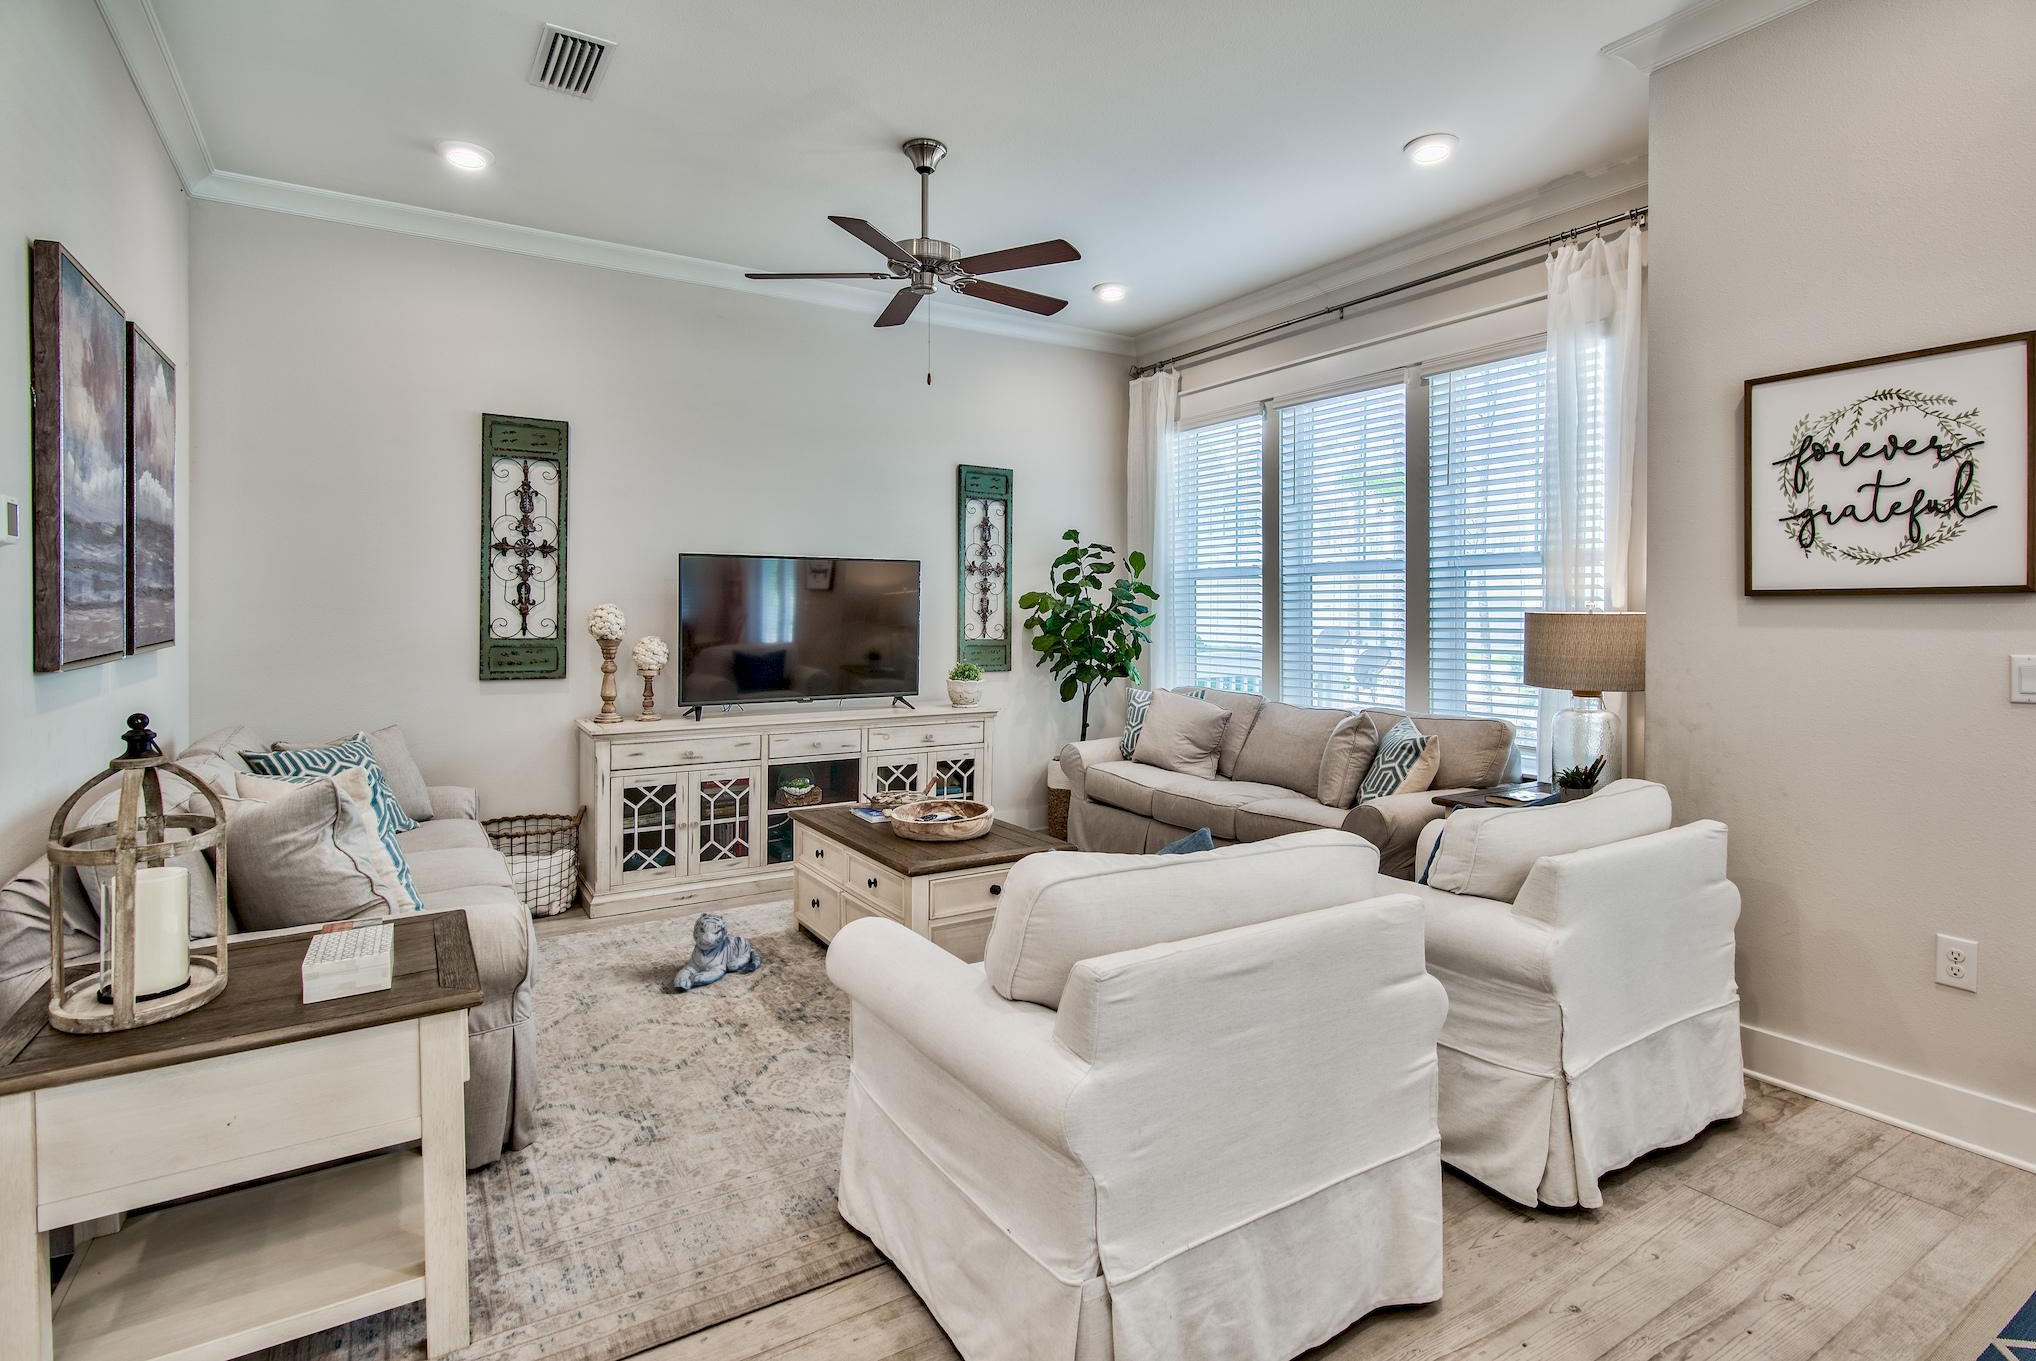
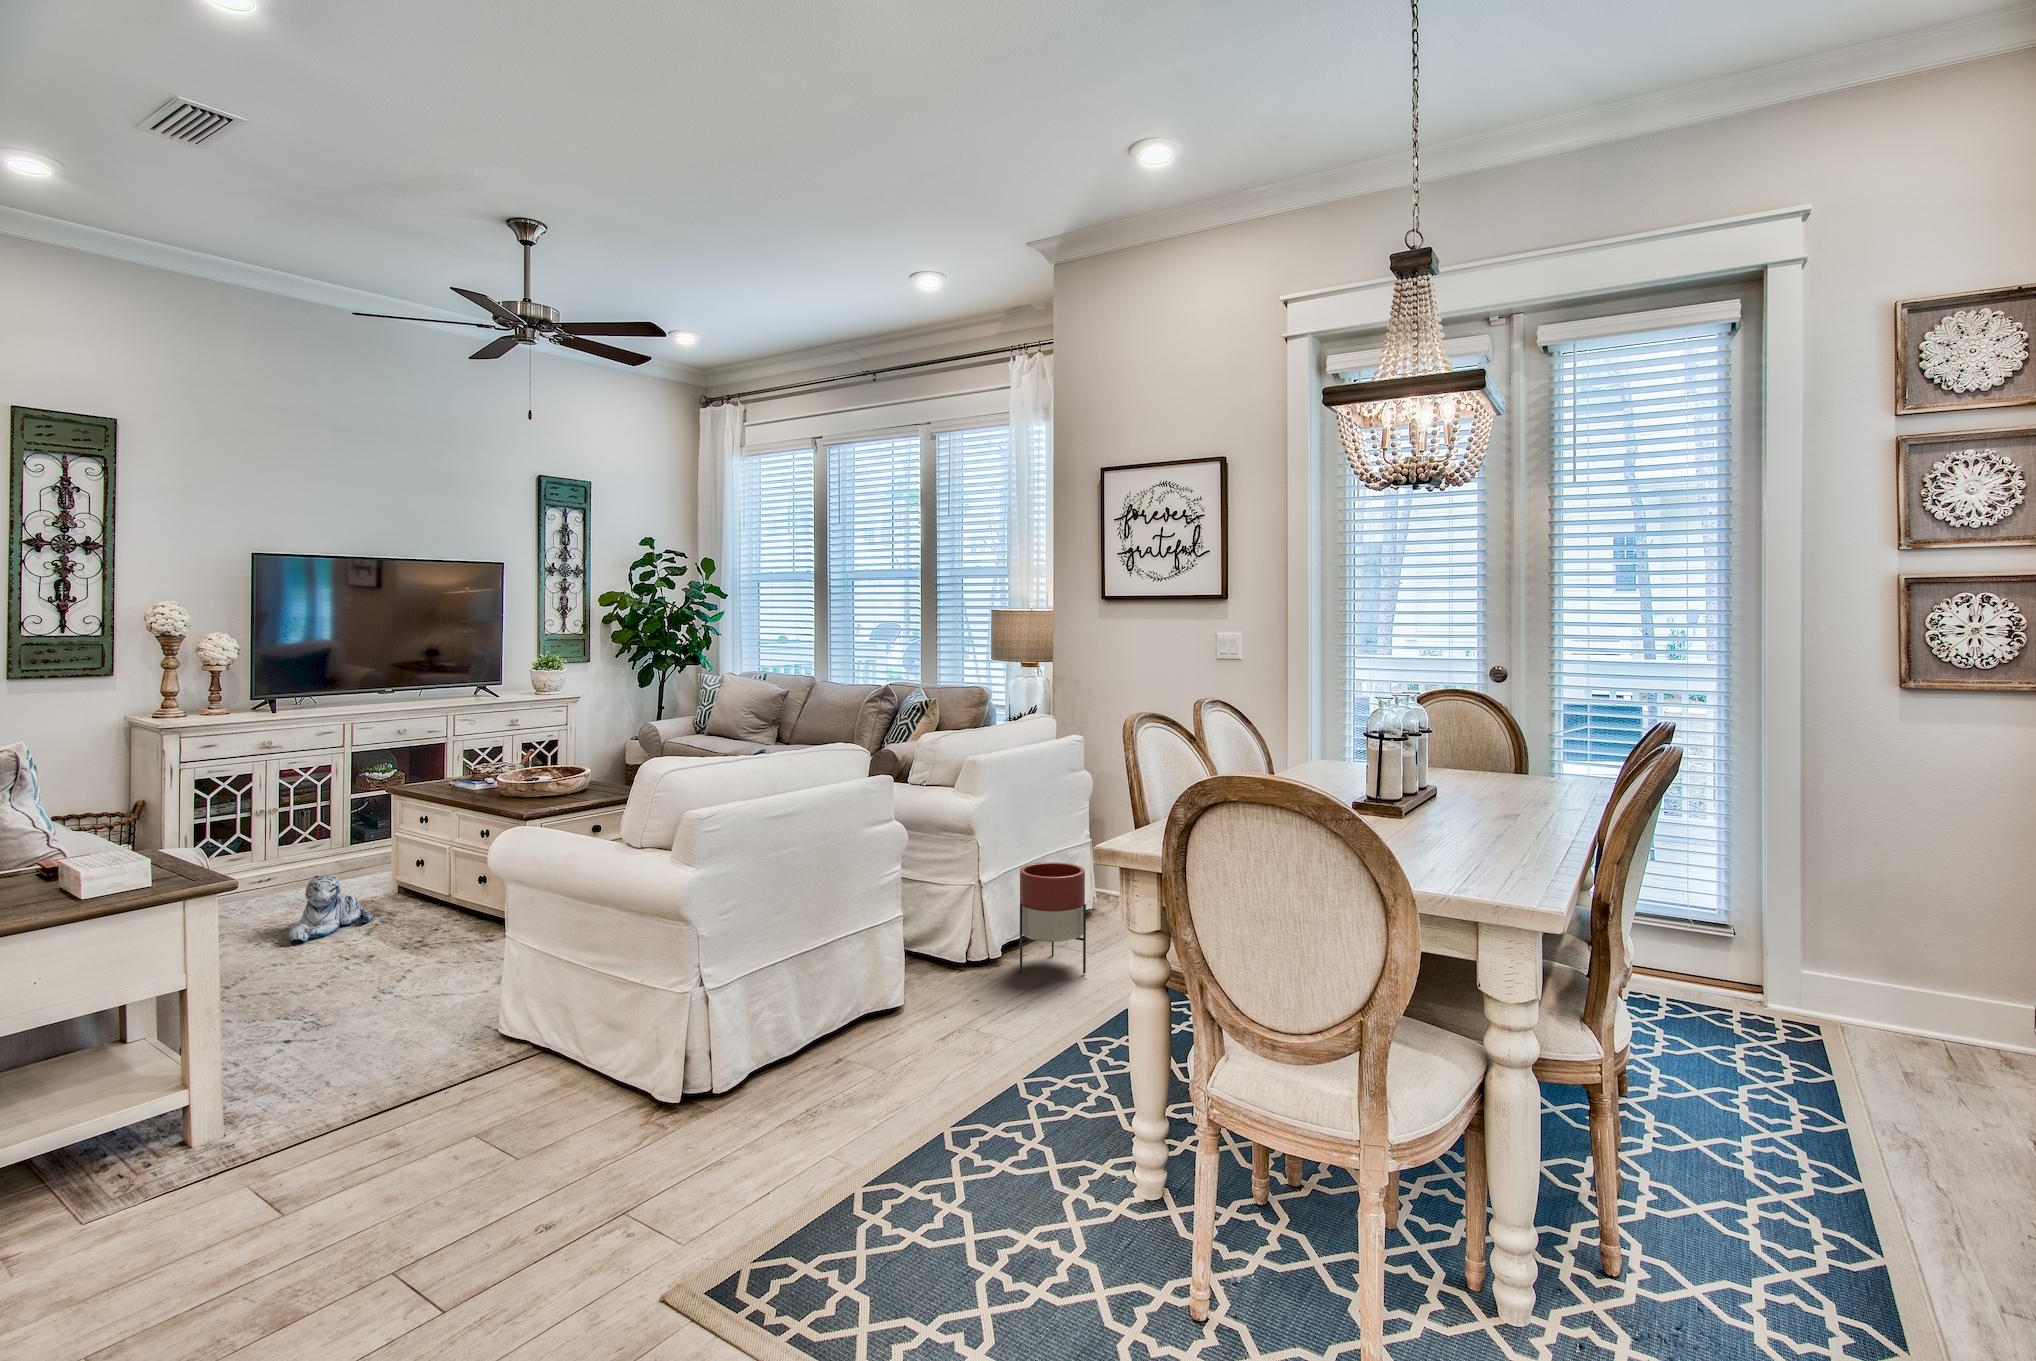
planter: none [1626,1043,1769,1265] -> present [1020,862,1086,974]

